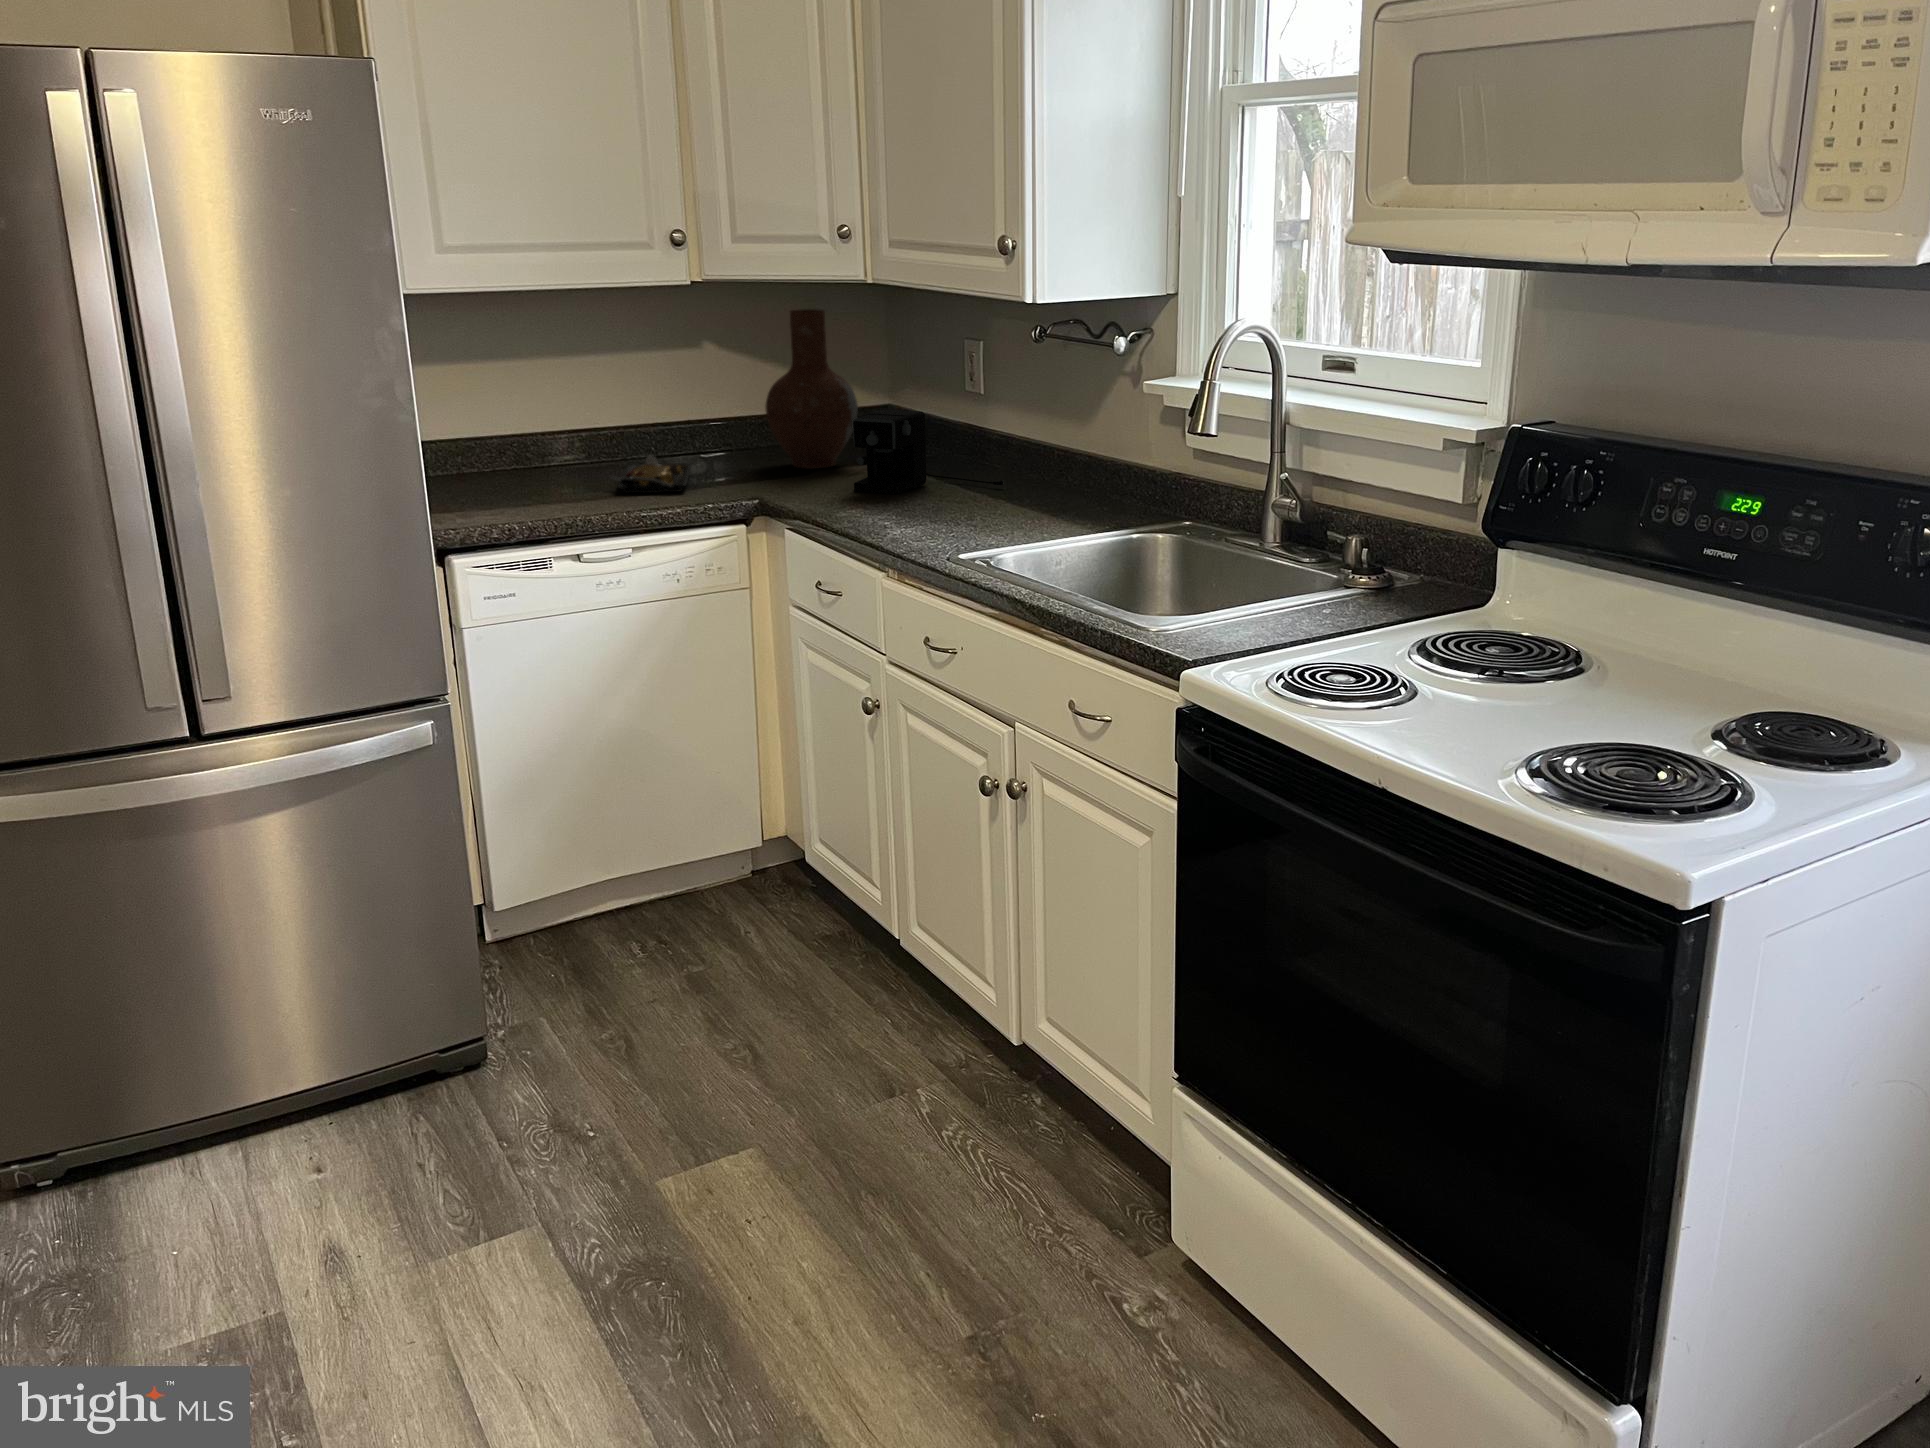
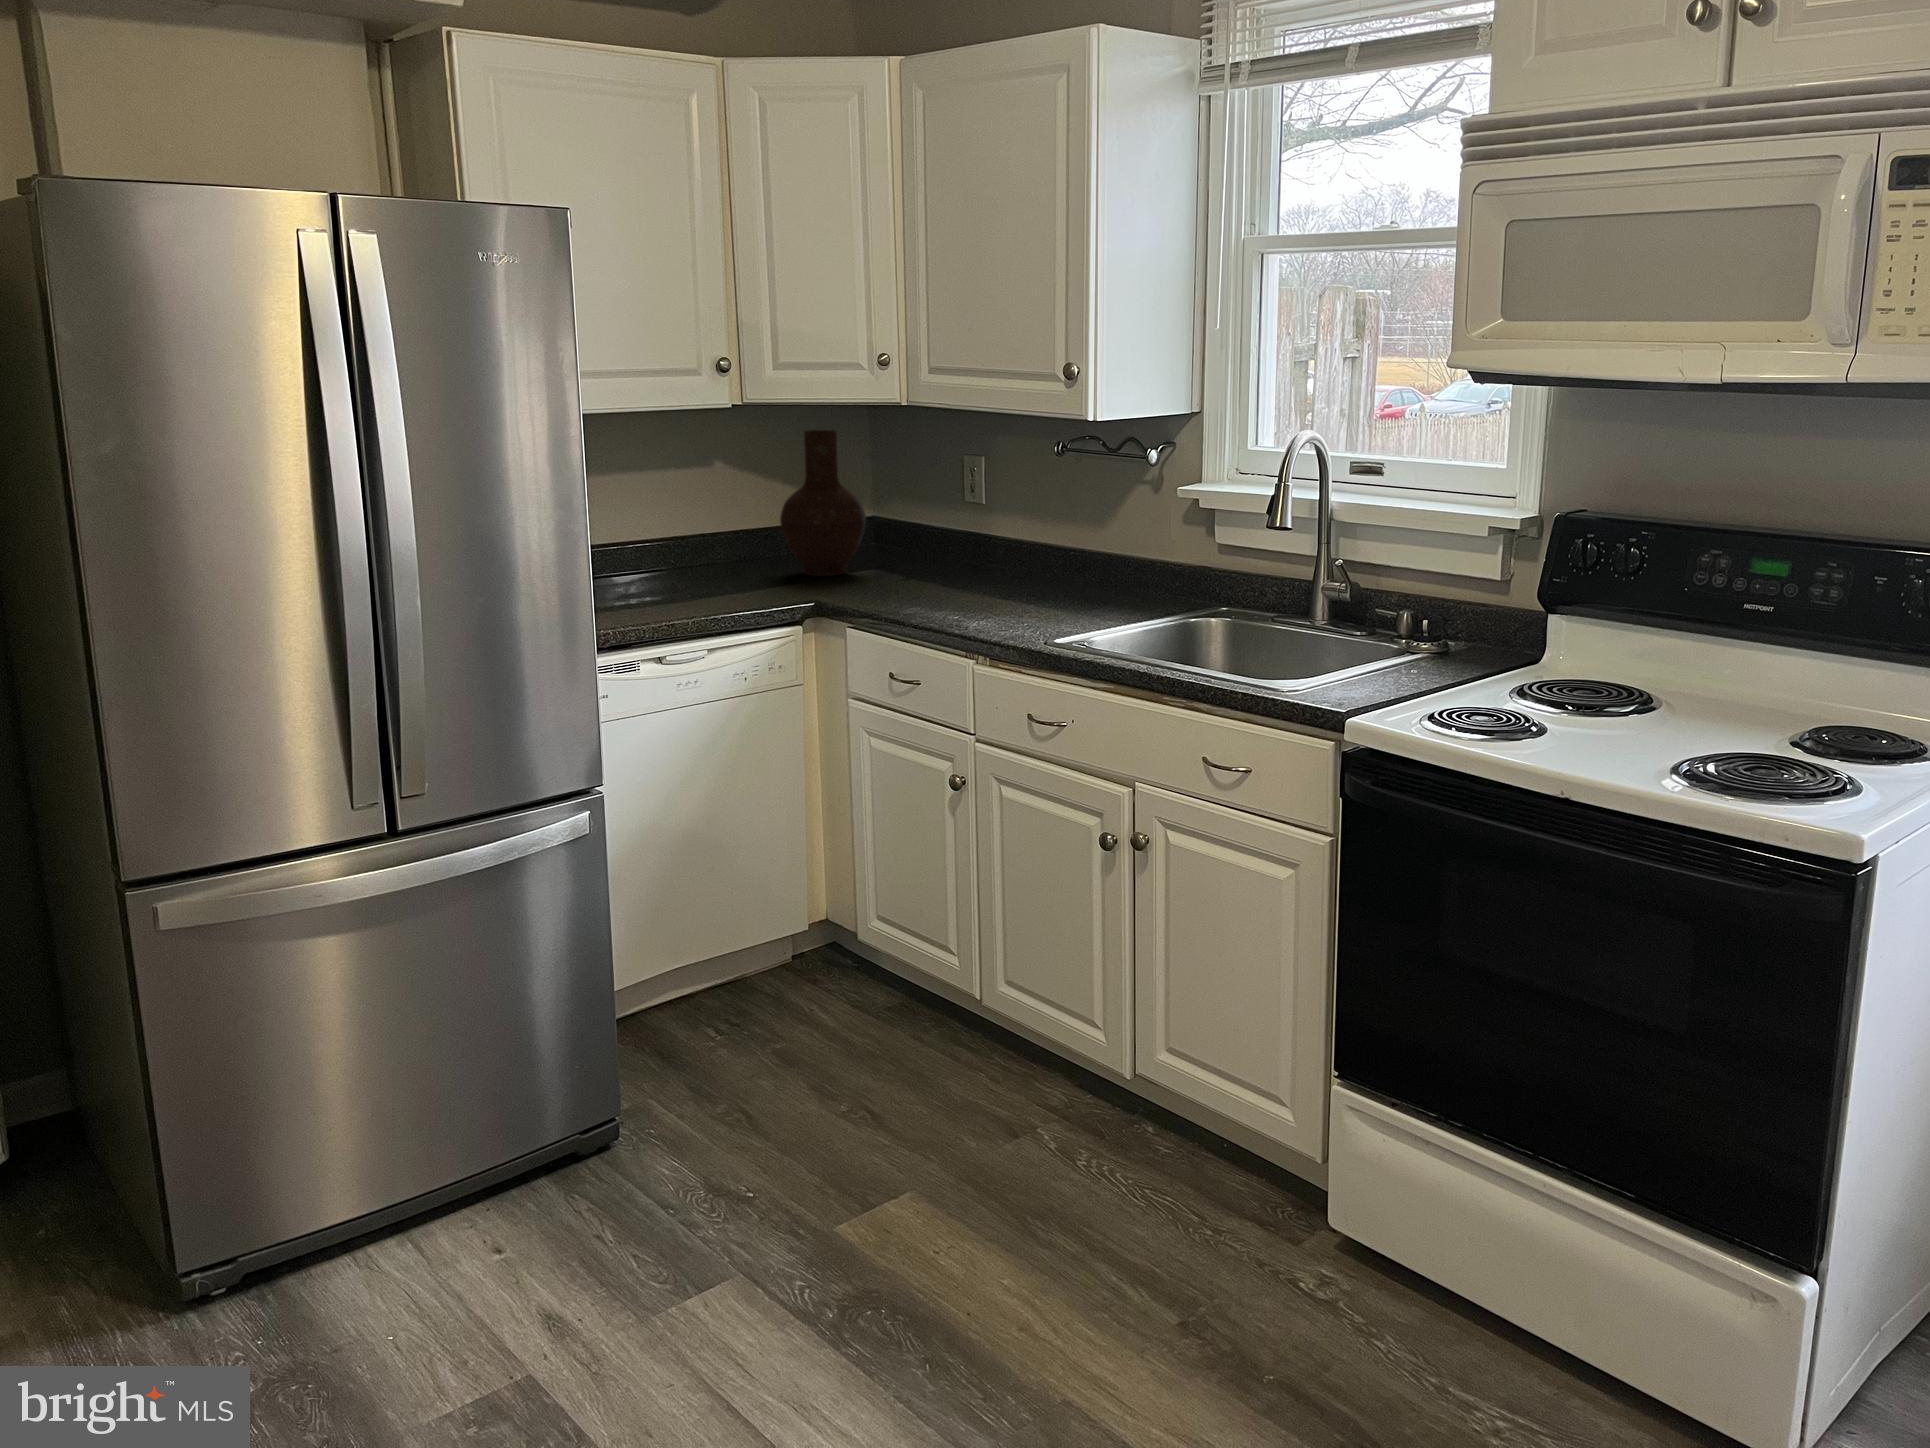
coffee maker: present [852,410,1004,494] -> none [889,519,1022,595]
plate: present [609,456,692,493] -> none [657,566,739,601]

